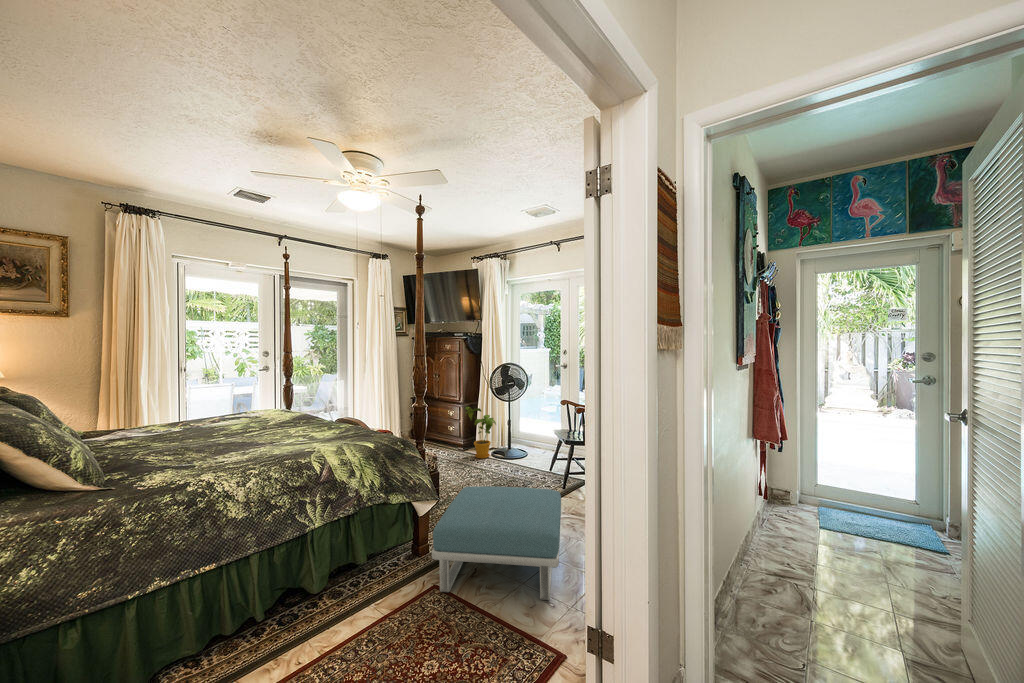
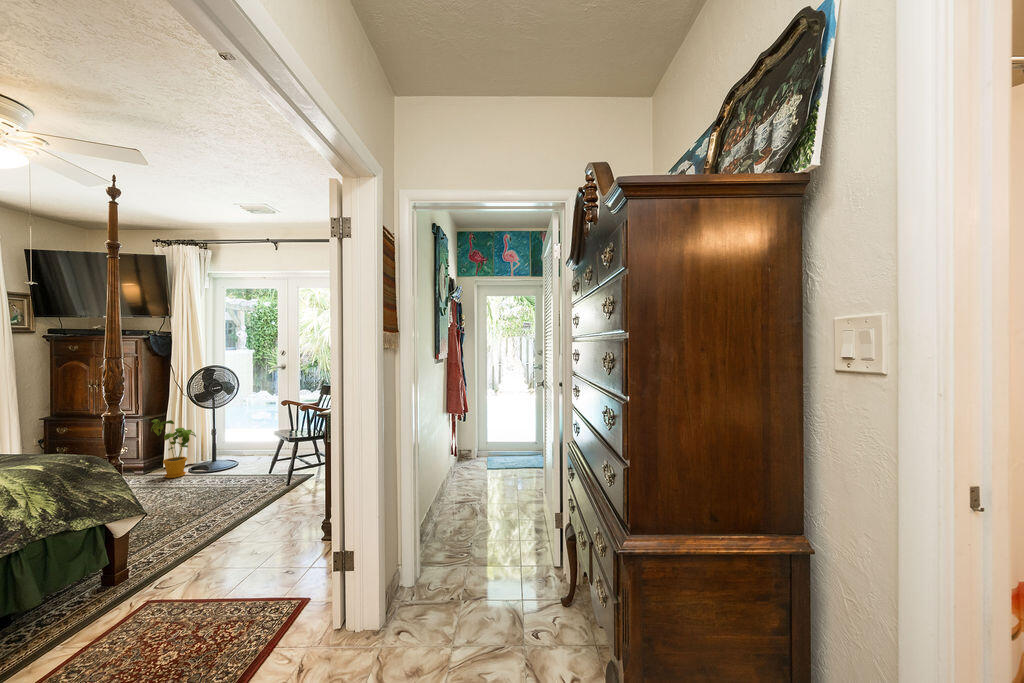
footstool: present [432,486,561,600] -> none [175,475,307,578]

